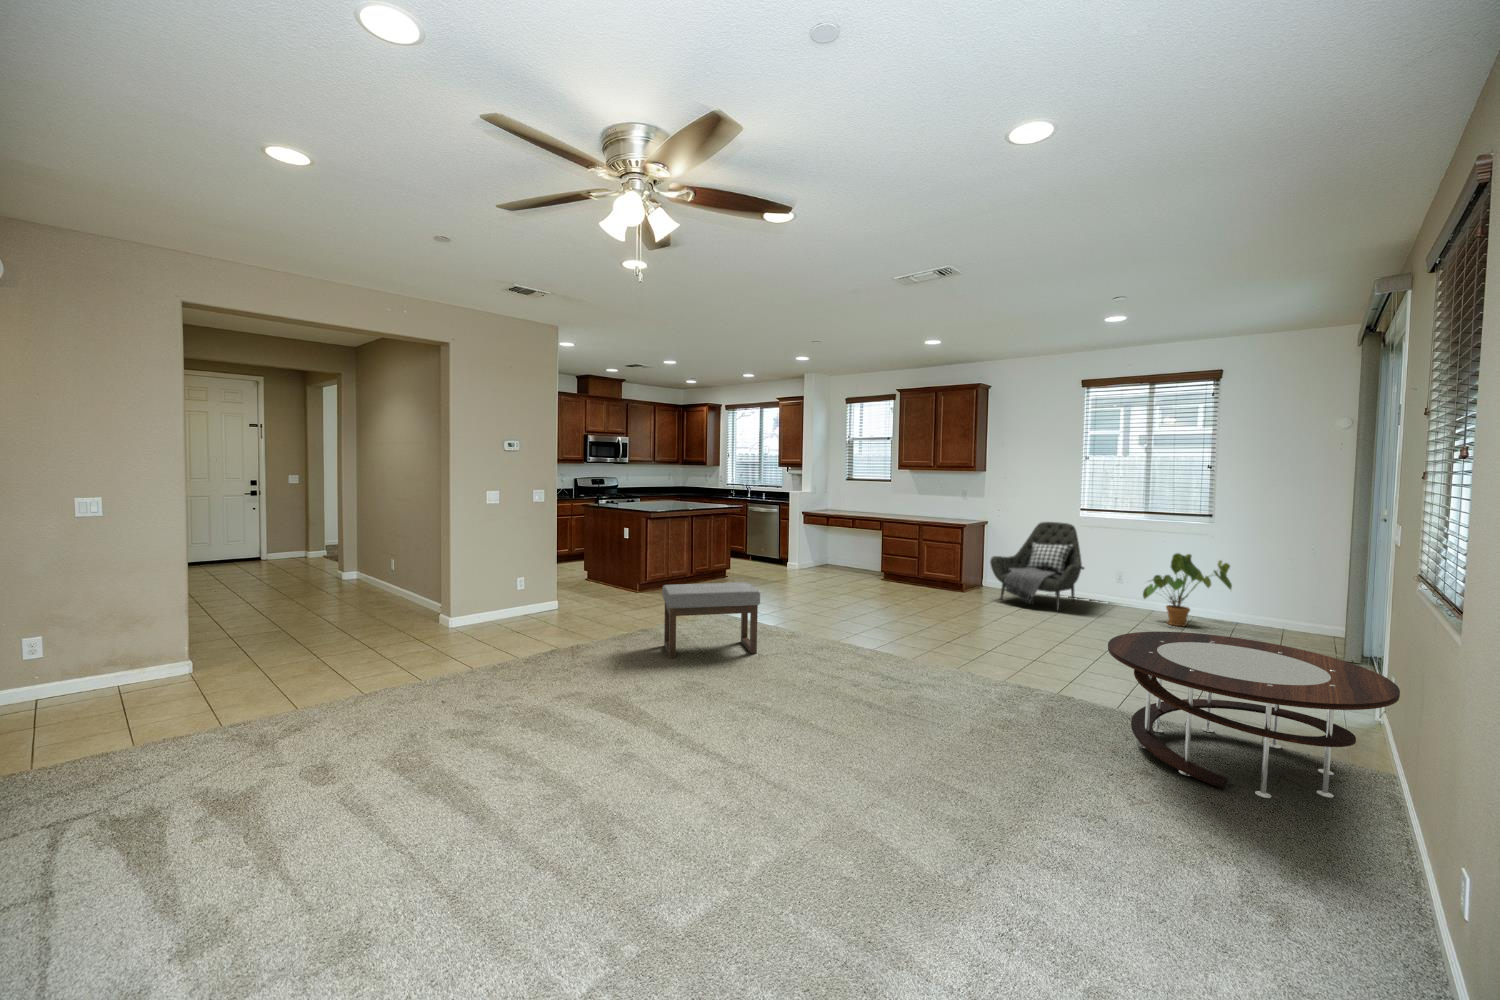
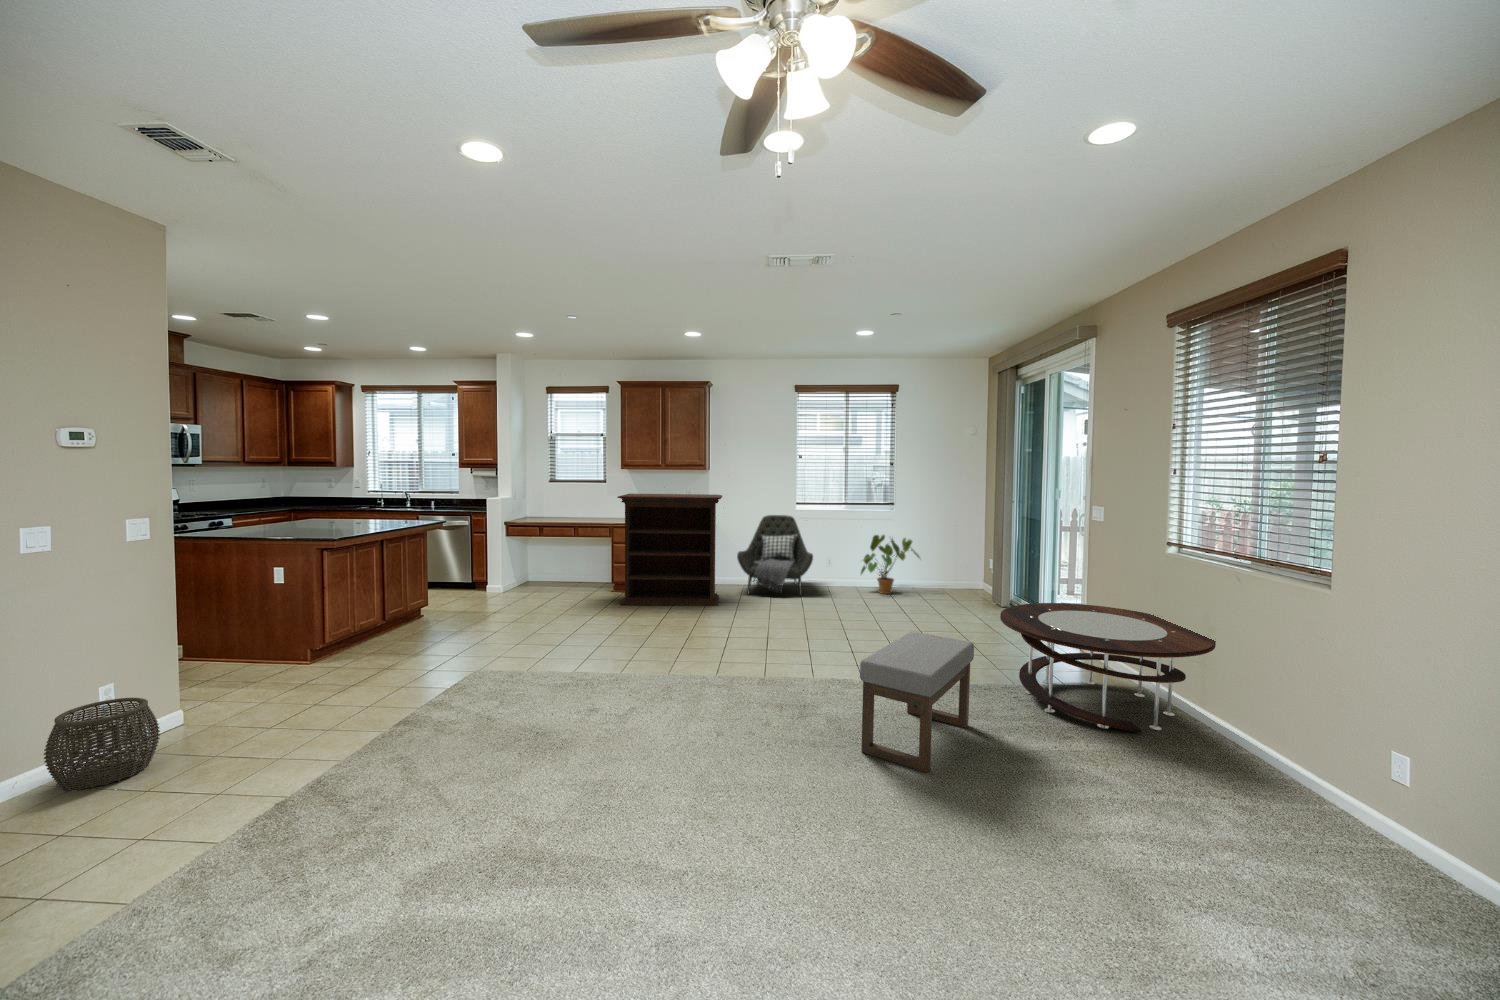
bookshelf: none [866,492,974,606] -> present [617,494,722,606]
woven basket: none [489,583,532,624] -> present [44,698,160,790]
ottoman: present [662,583,760,658] -> present [860,632,974,773]

